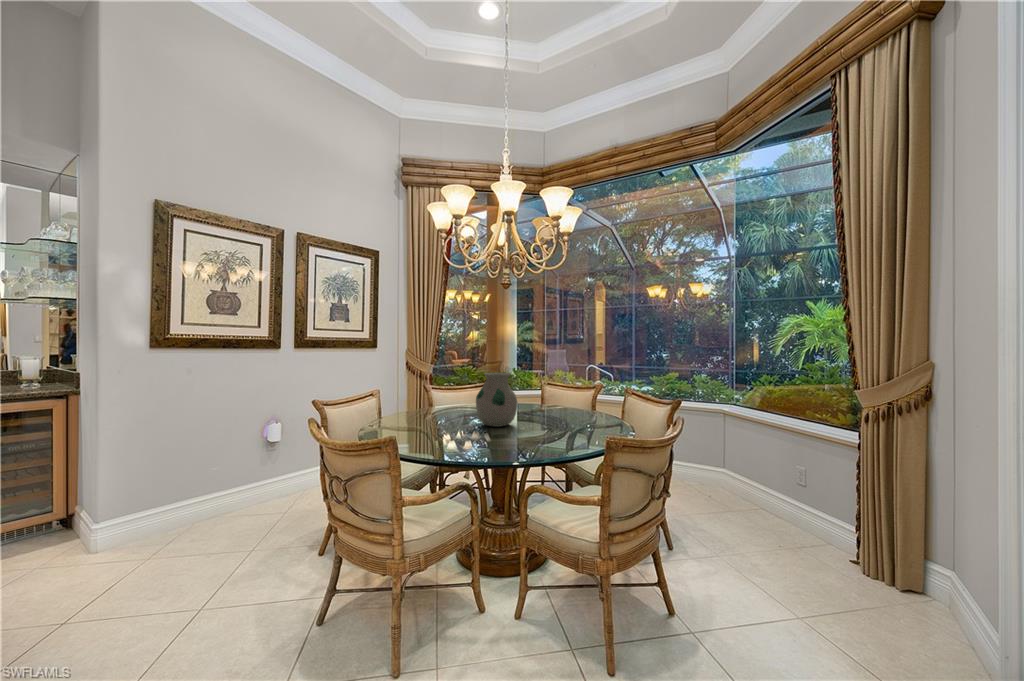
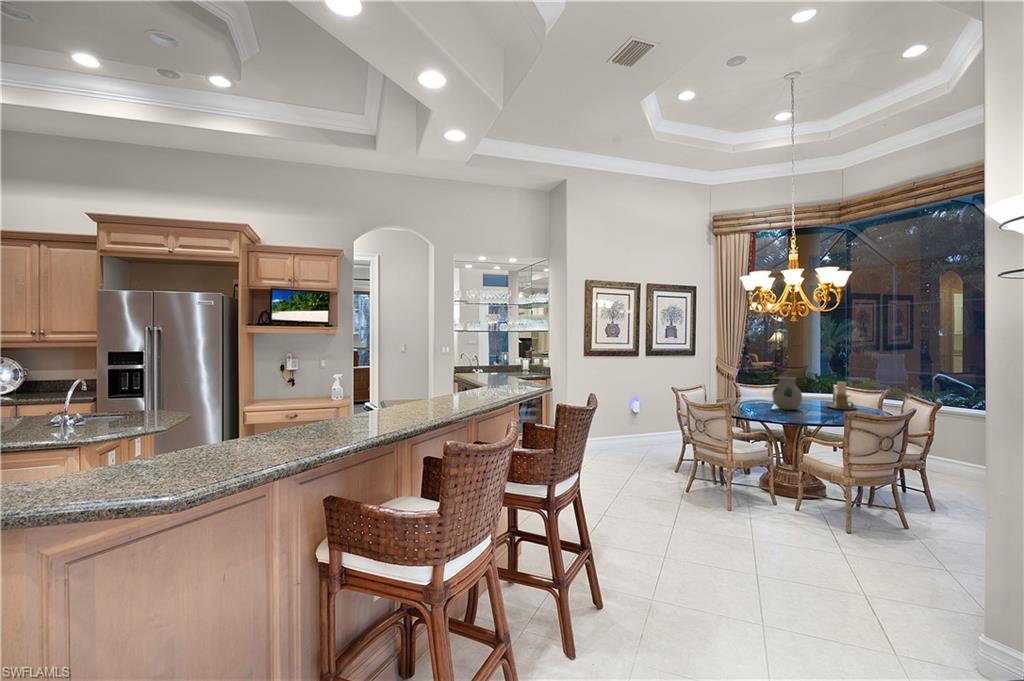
candle holder: none [545,377,581,417] -> present [827,382,856,410]

